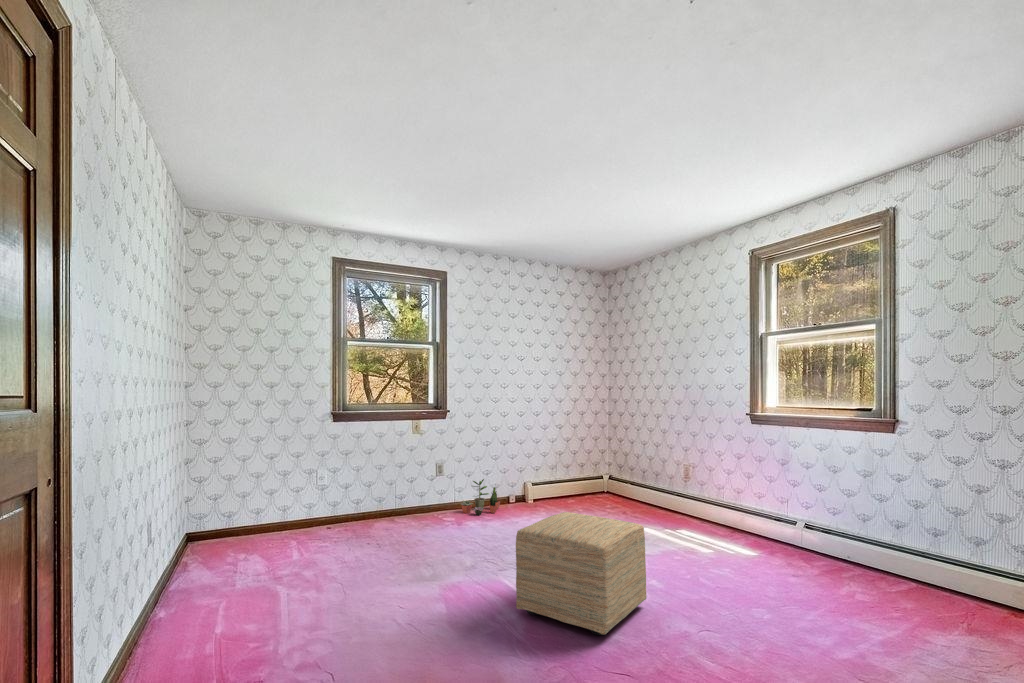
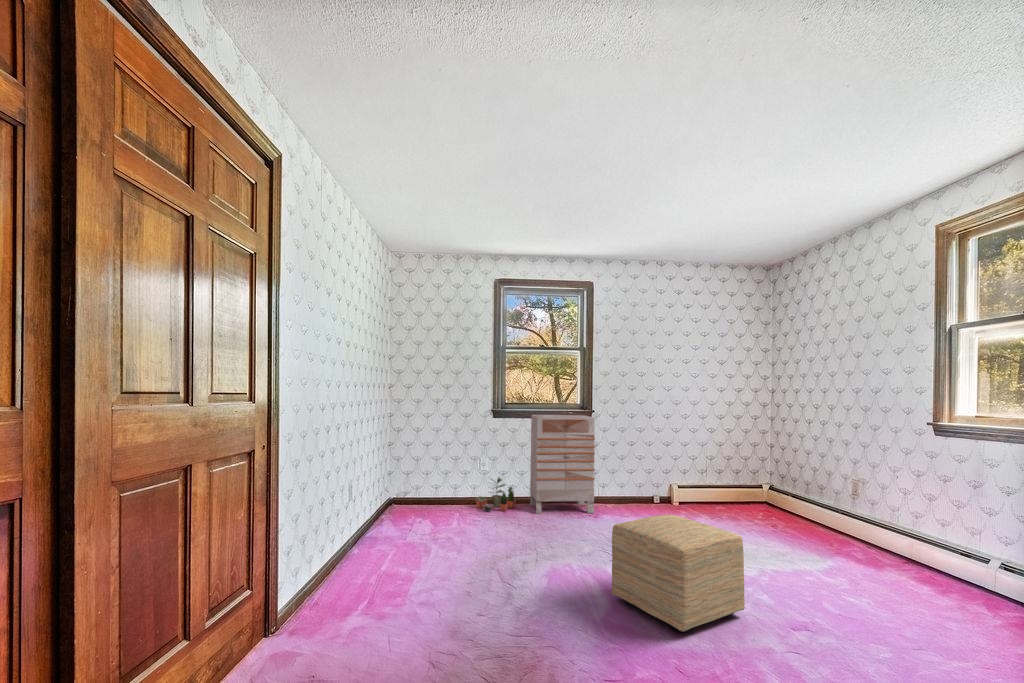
dresser: none [378,415,454,531] -> present [530,415,595,514]
potted plant: present [461,479,500,515] -> present [476,477,516,511]

